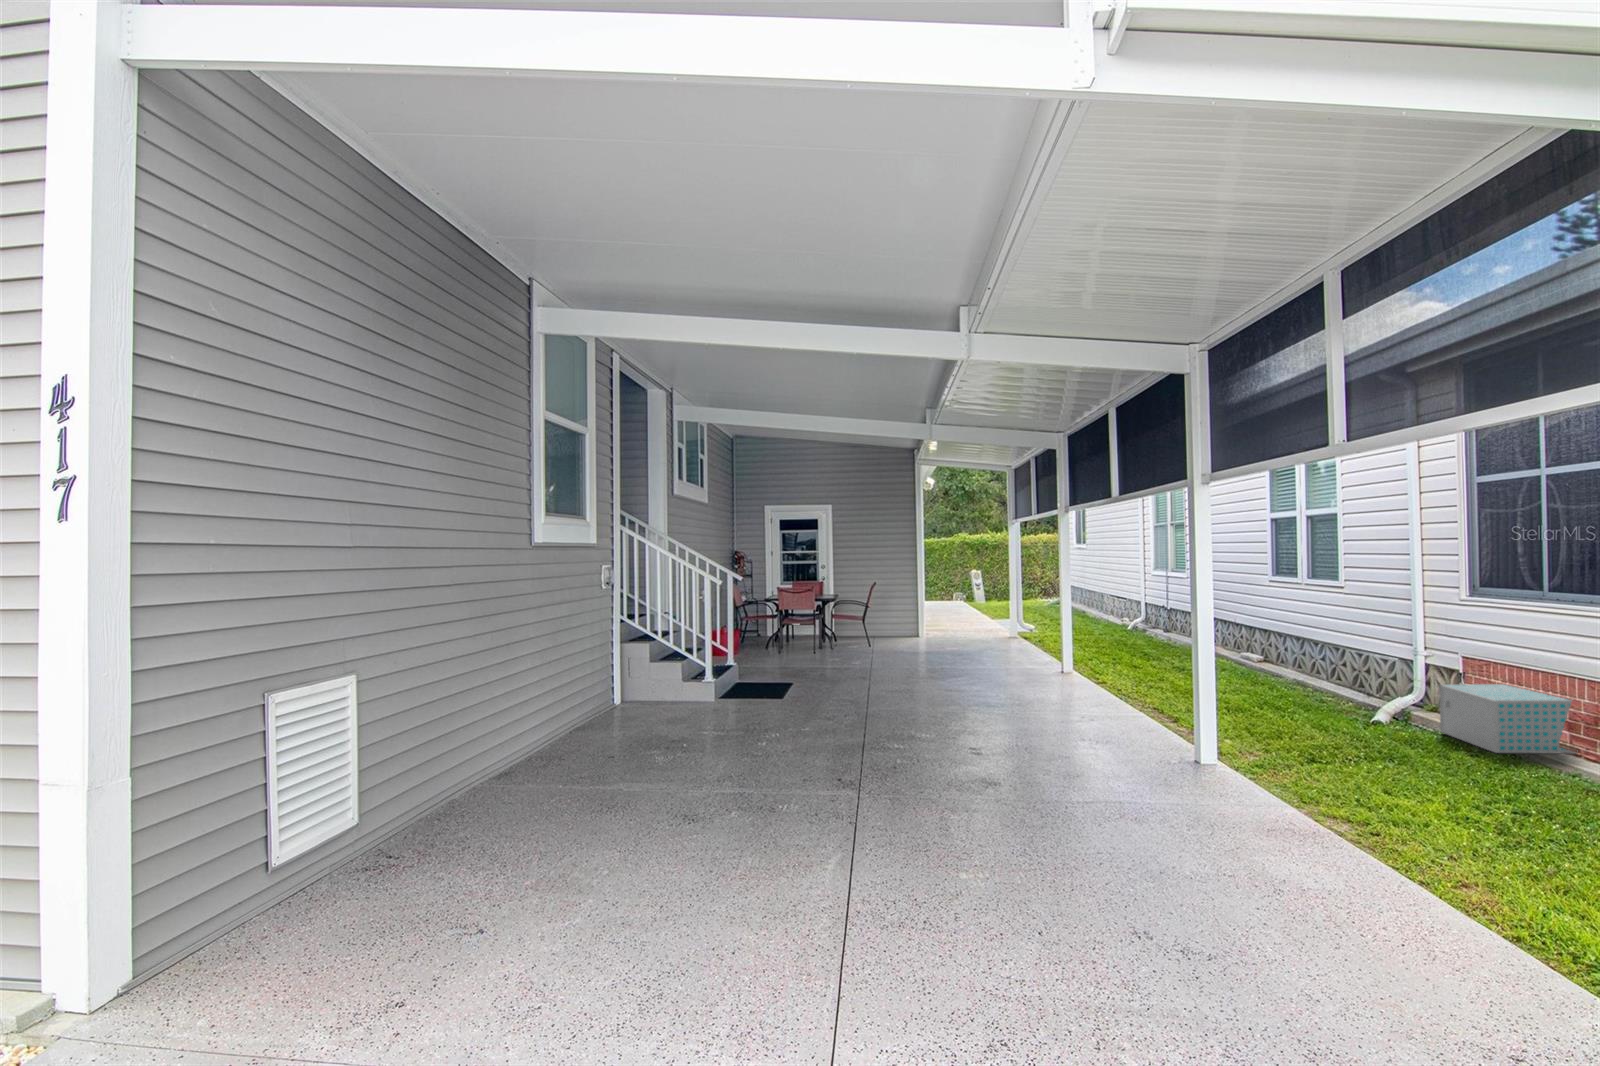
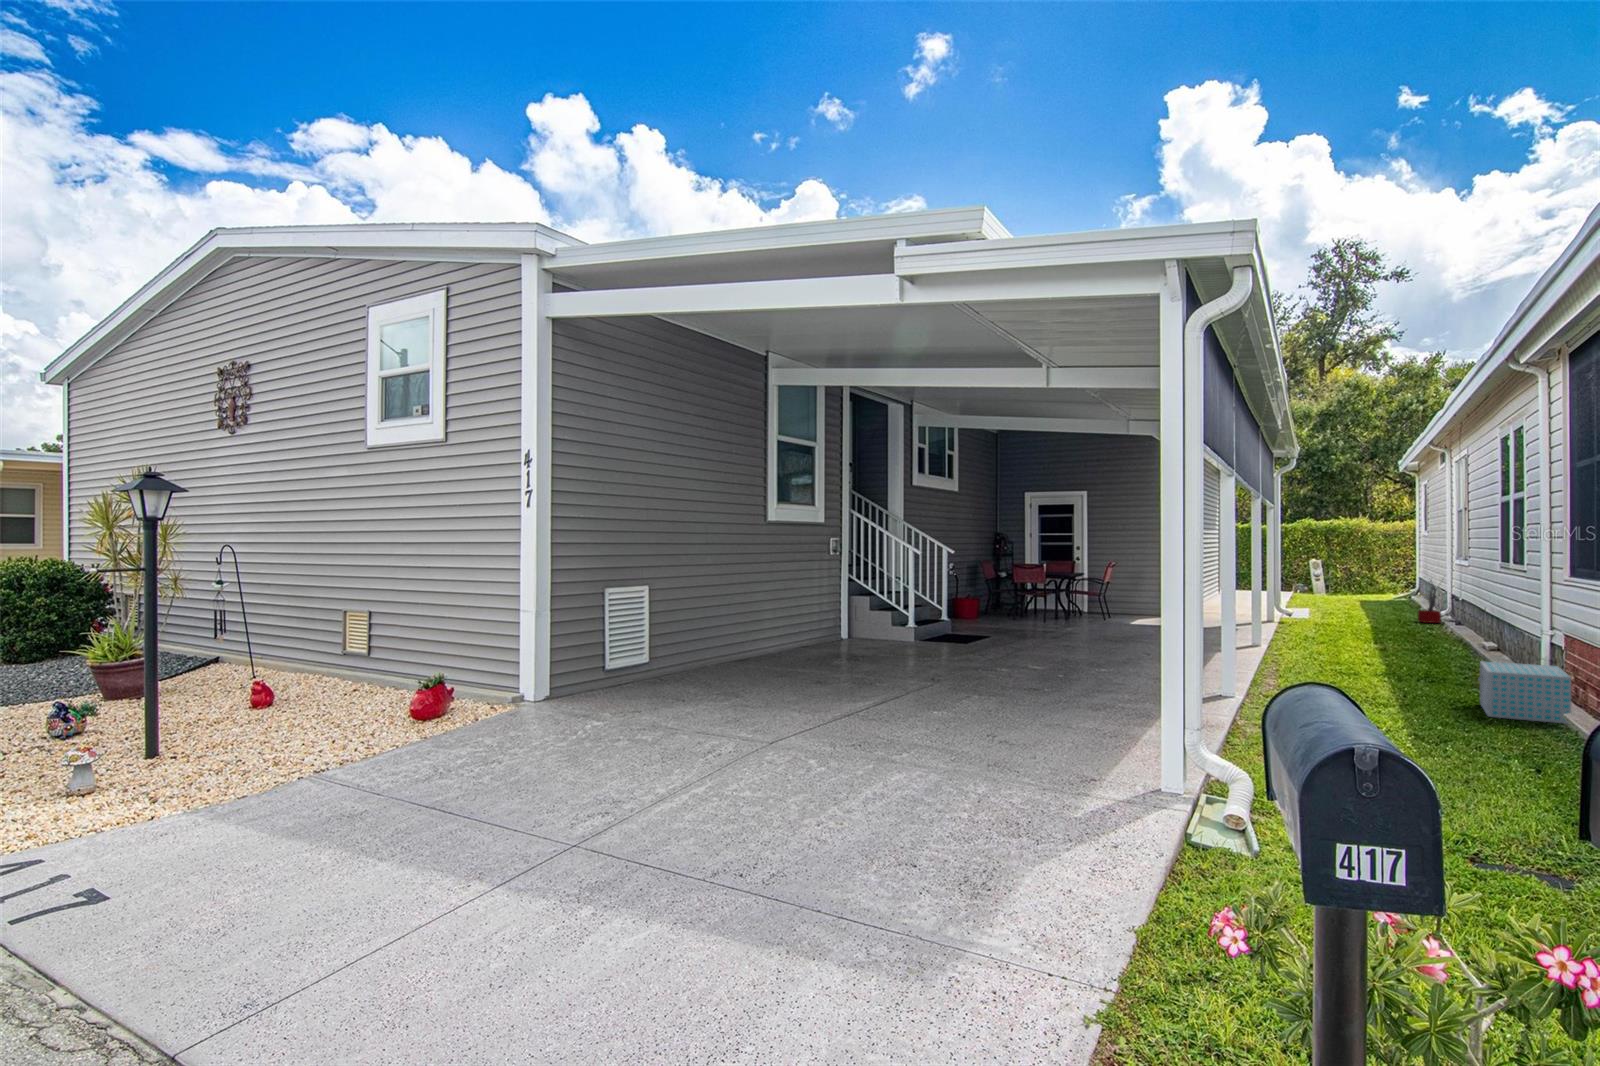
decorative plant: none [1140,583,1162,628] -> present [1418,581,1441,623]

